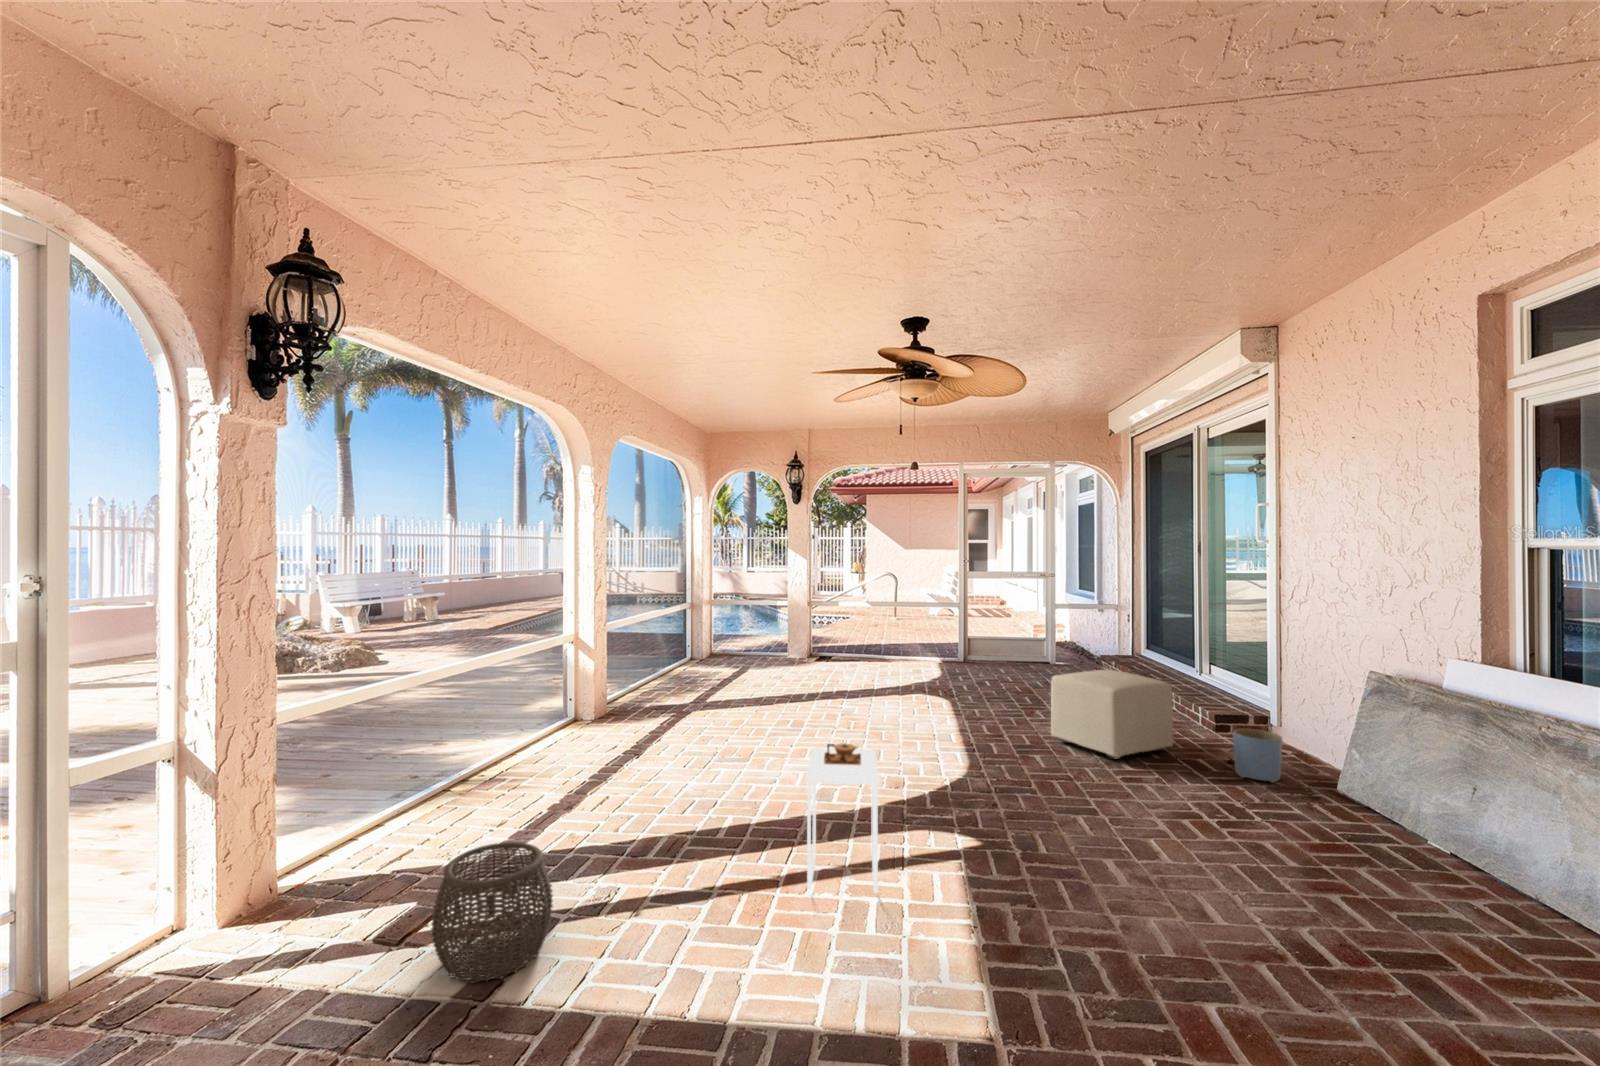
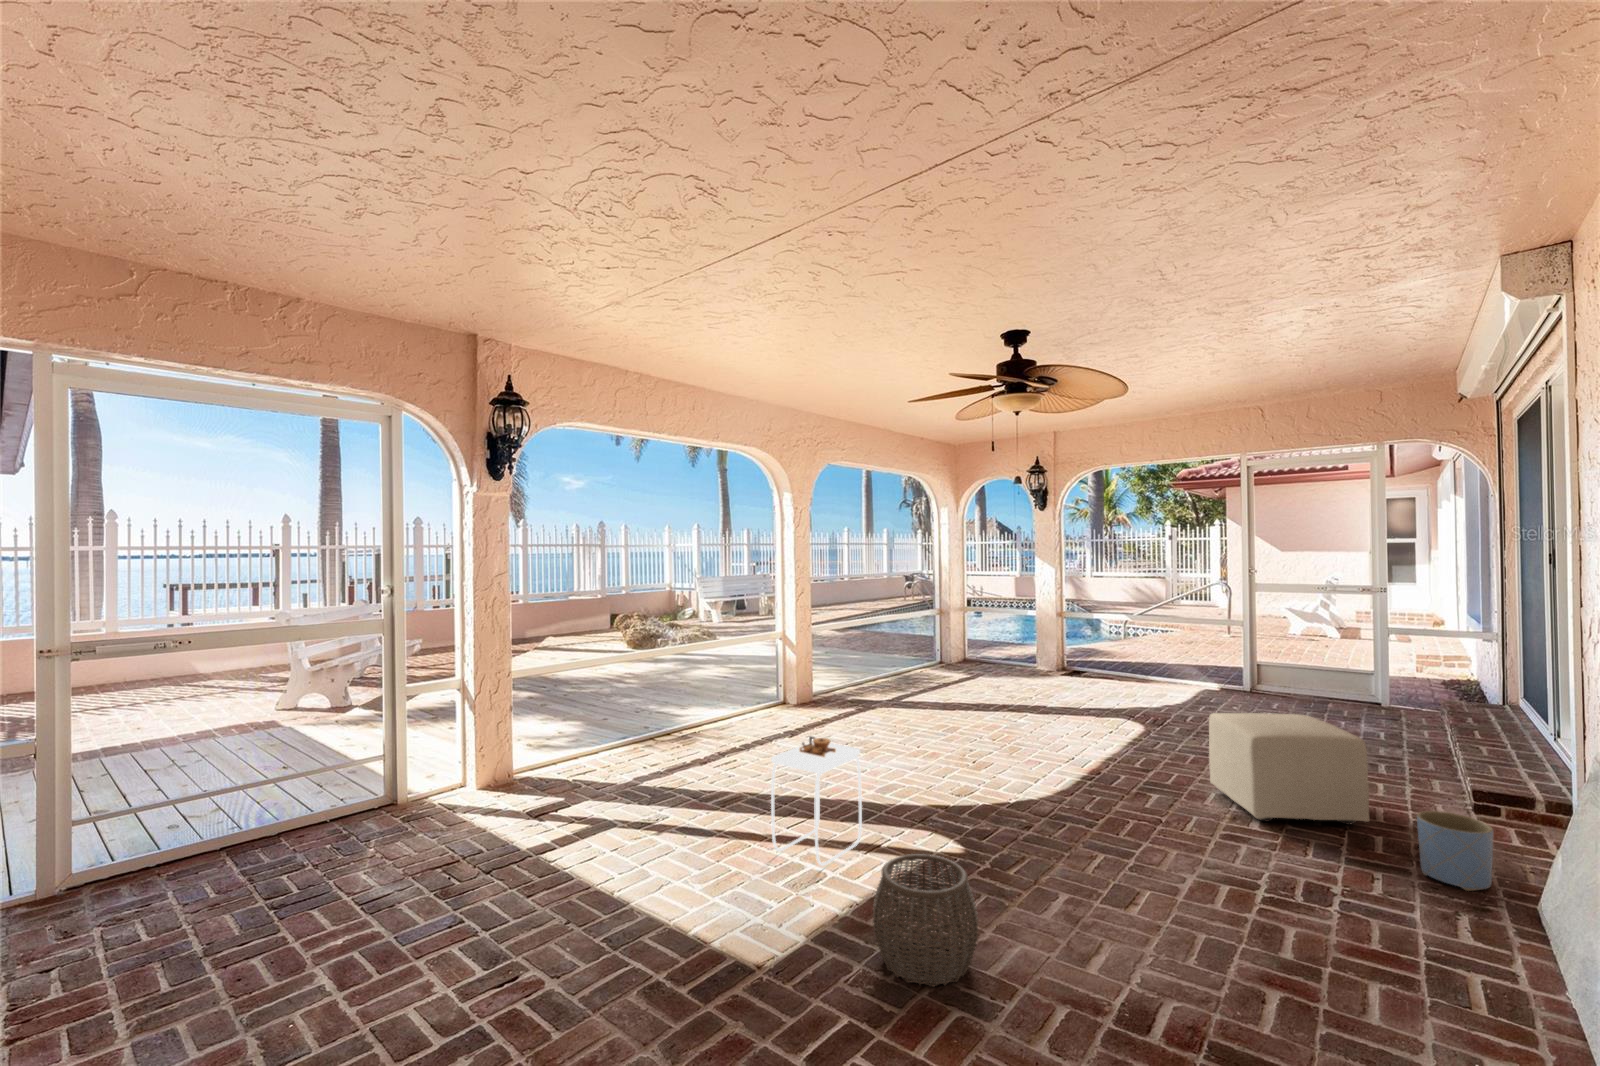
woven basket: present [431,842,553,983] -> present [873,854,978,987]

